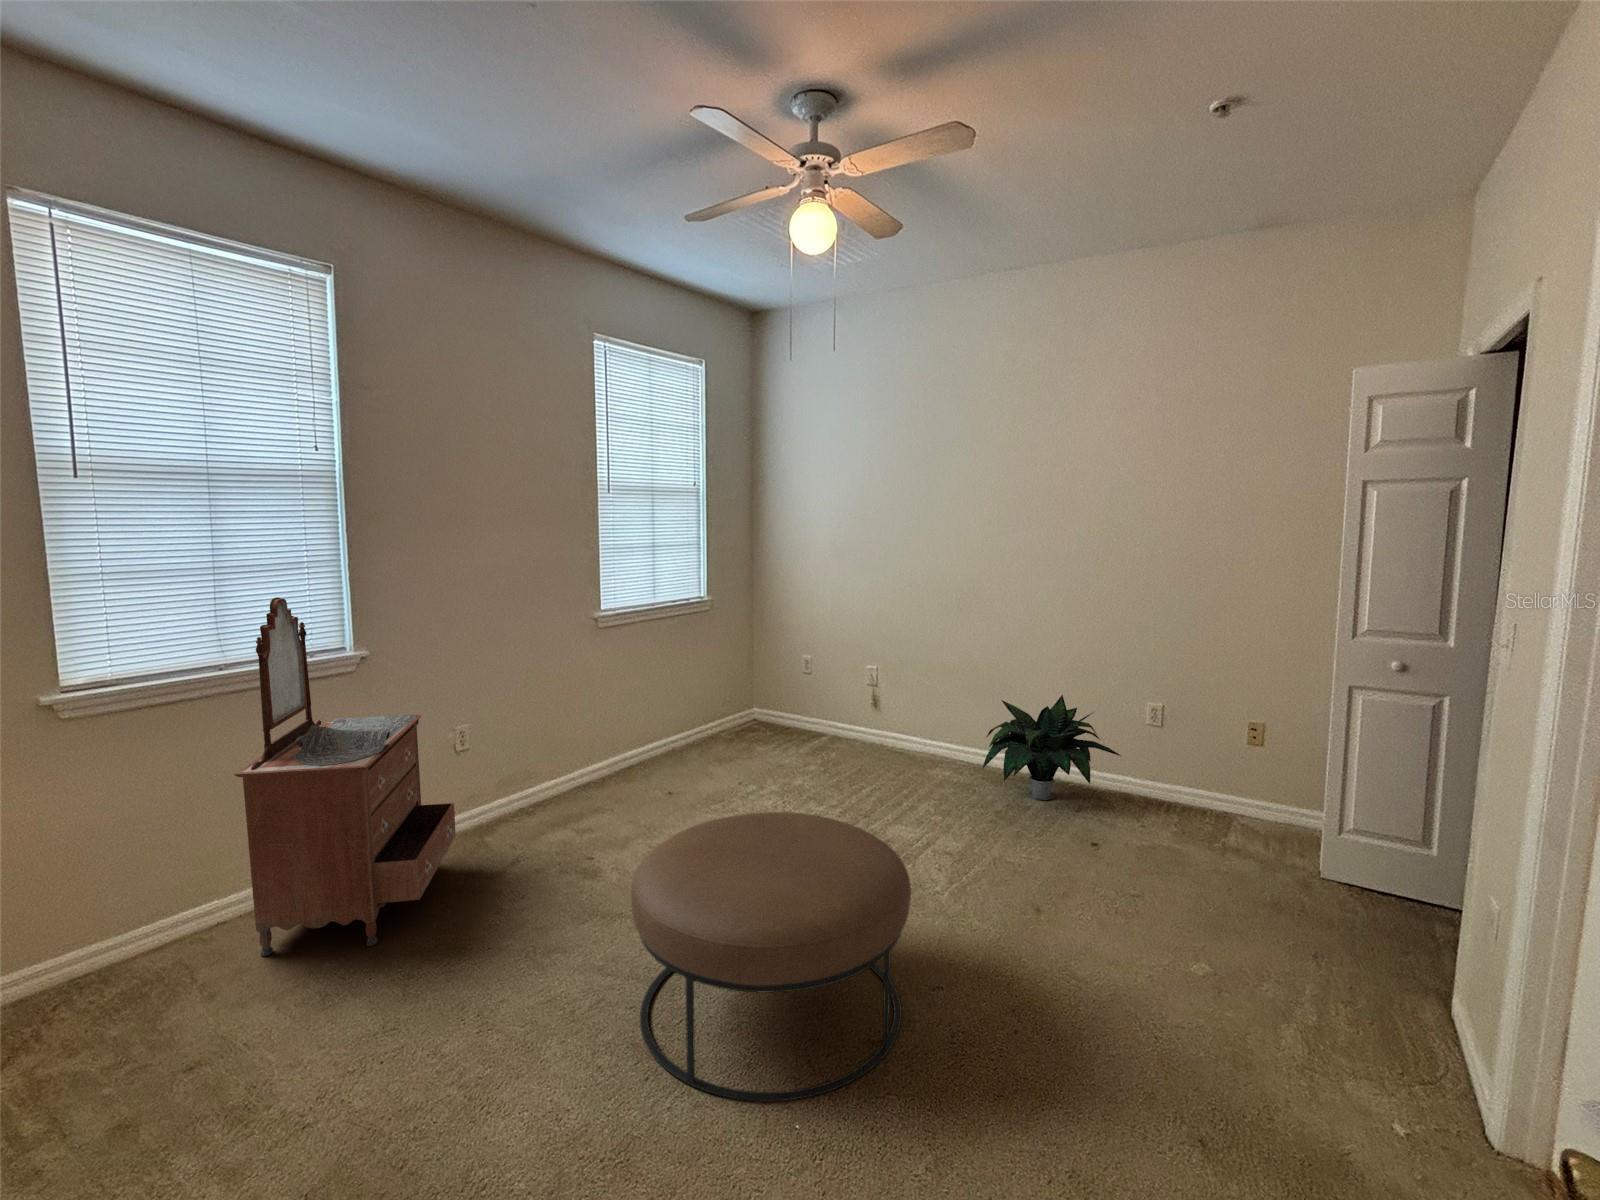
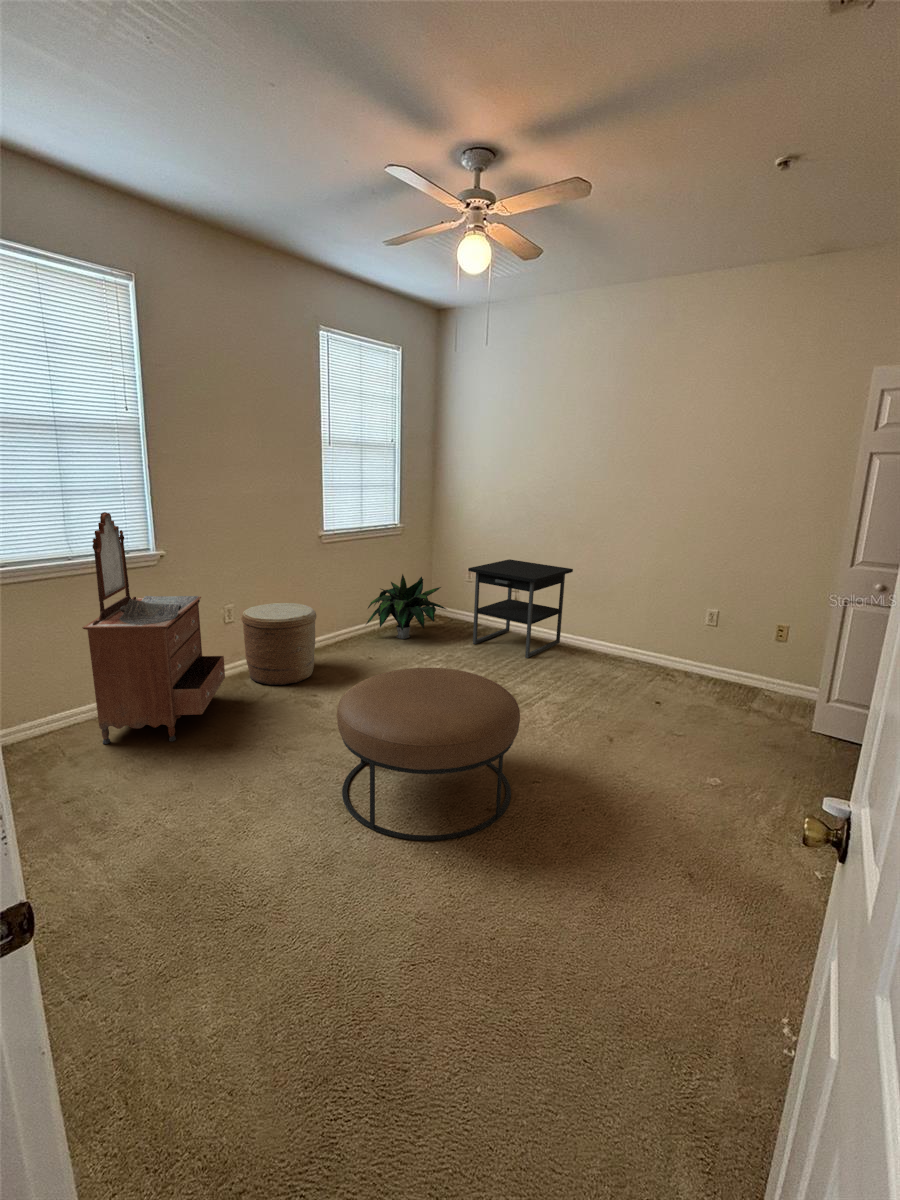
nightstand: none [808,640,955,782] -> present [468,559,573,658]
potted plant: present [982,695,1121,800] -> present [366,574,446,639]
woven basket: none [481,717,593,843] -> present [241,603,316,685]

